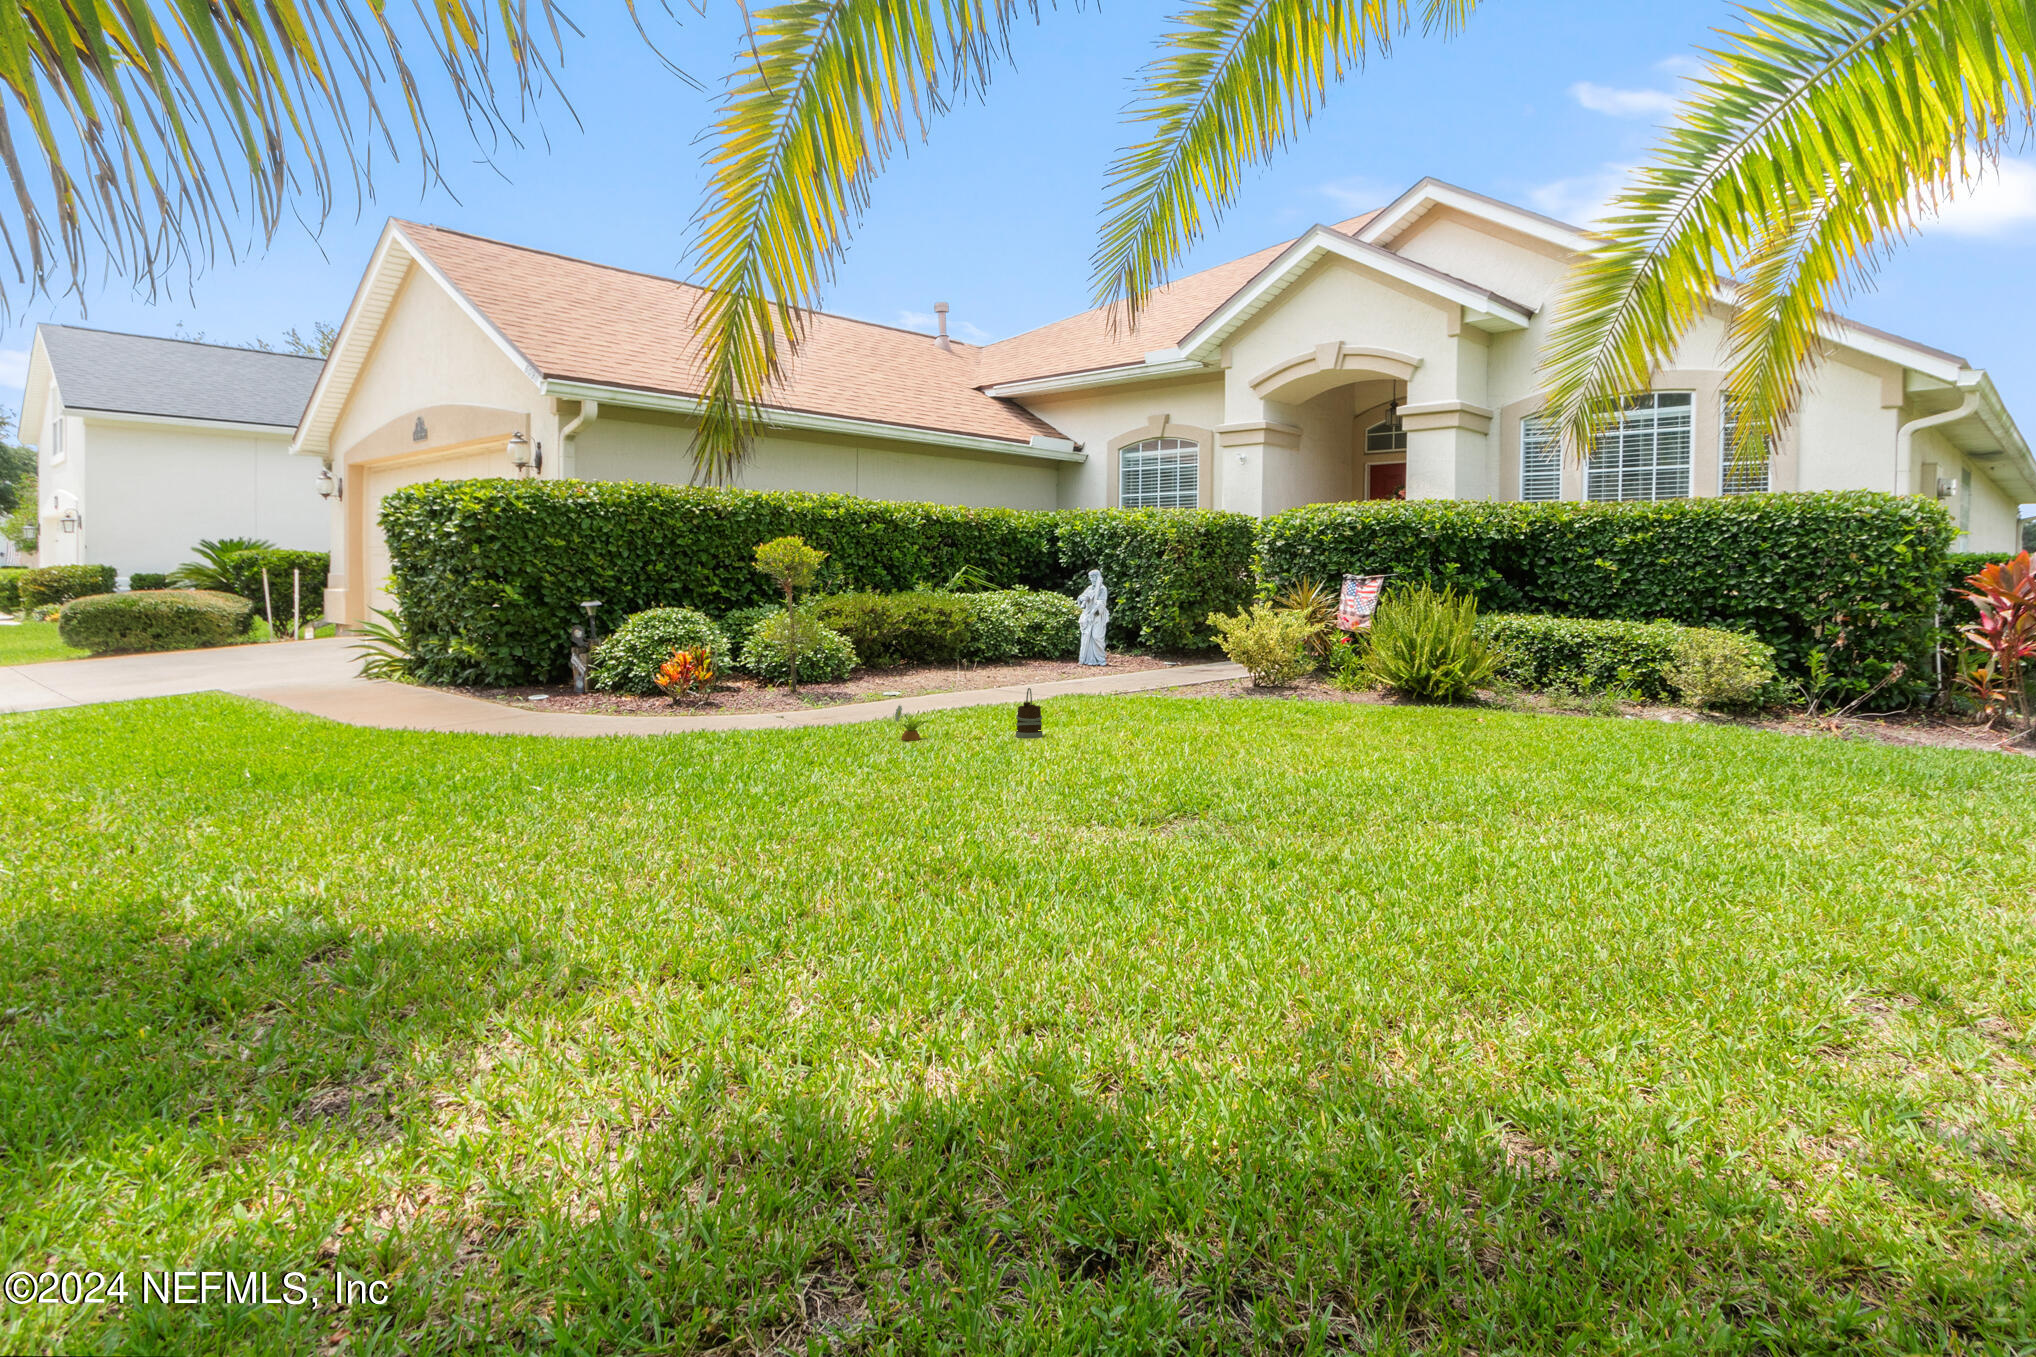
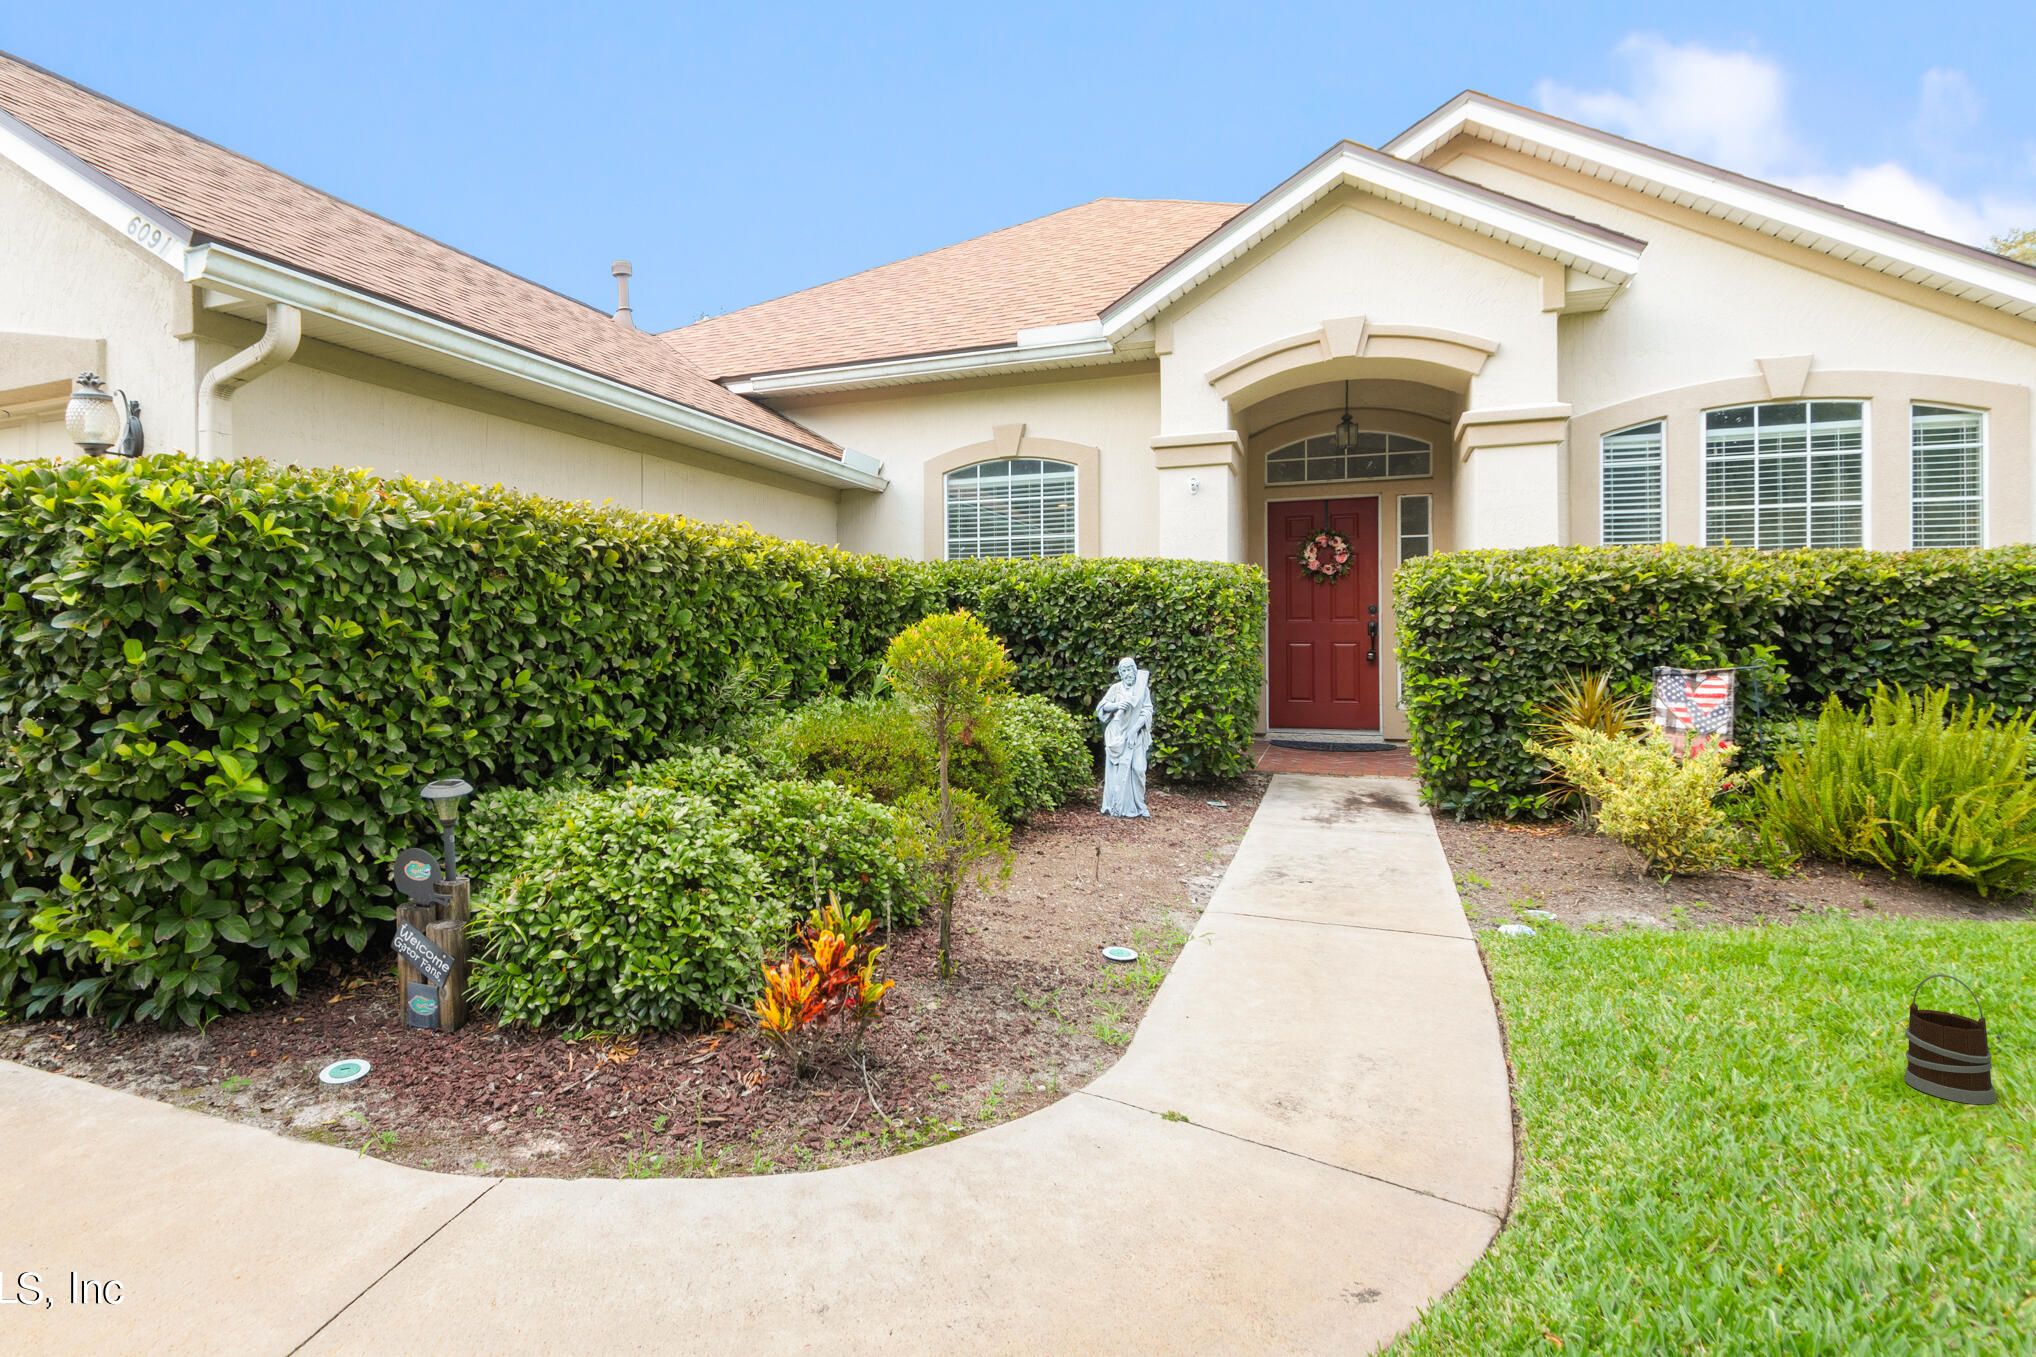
decorative plant: present [895,705,929,740] -> none [1758,1069,1889,1173]

